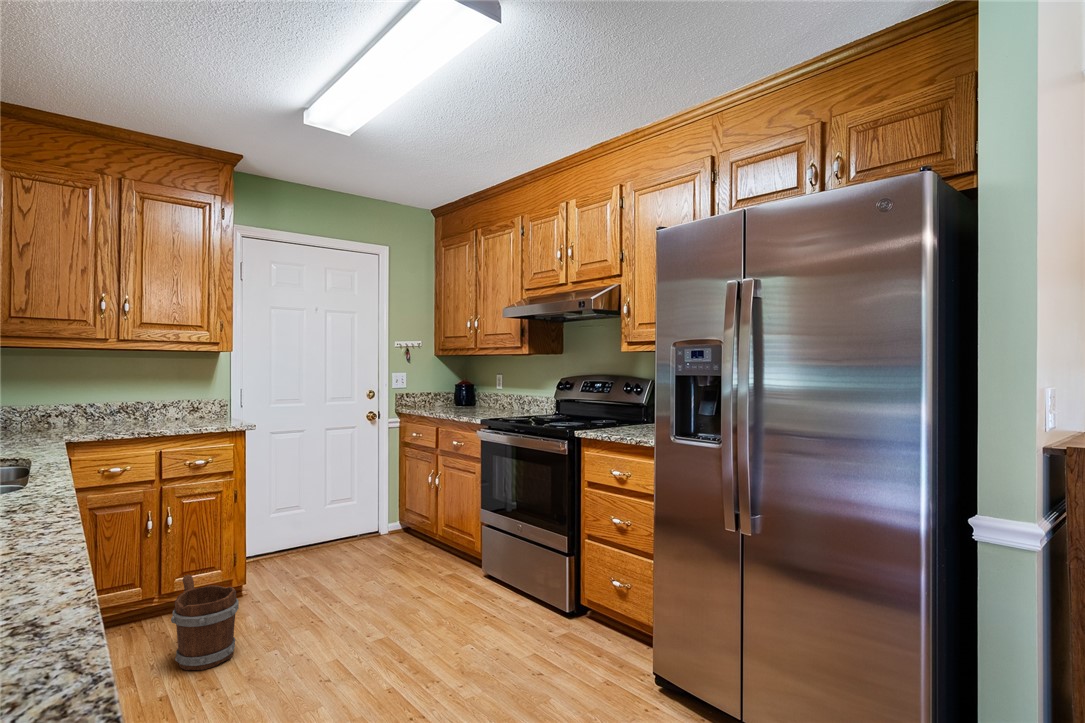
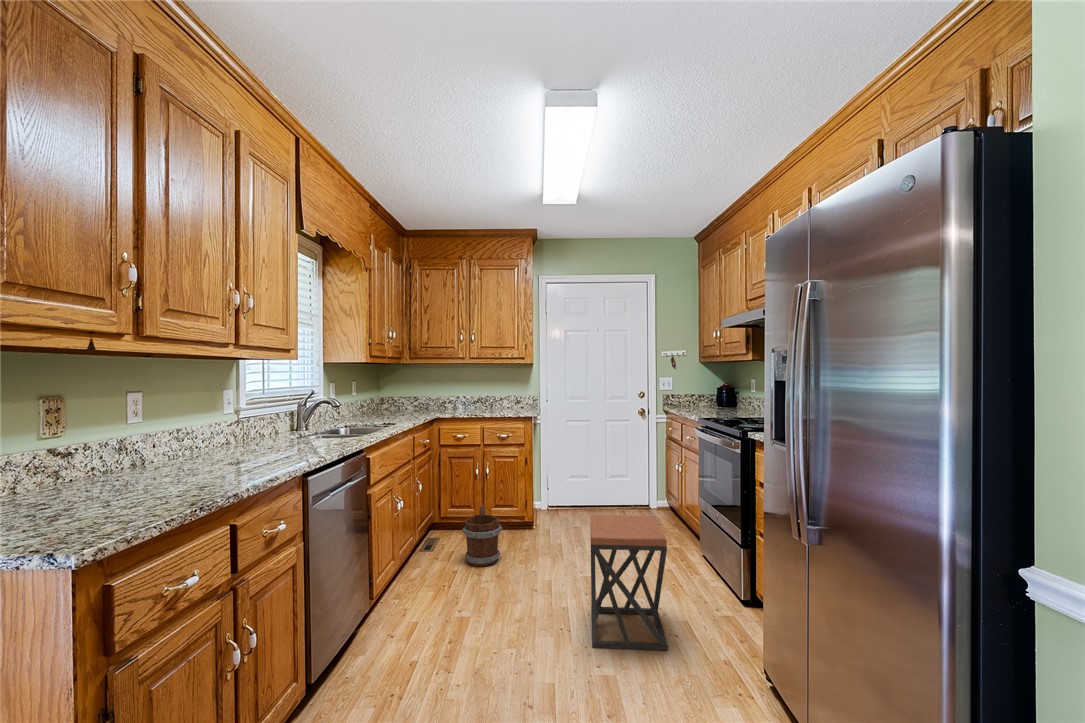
stool: none [424,533,540,706] -> present [590,515,668,651]

